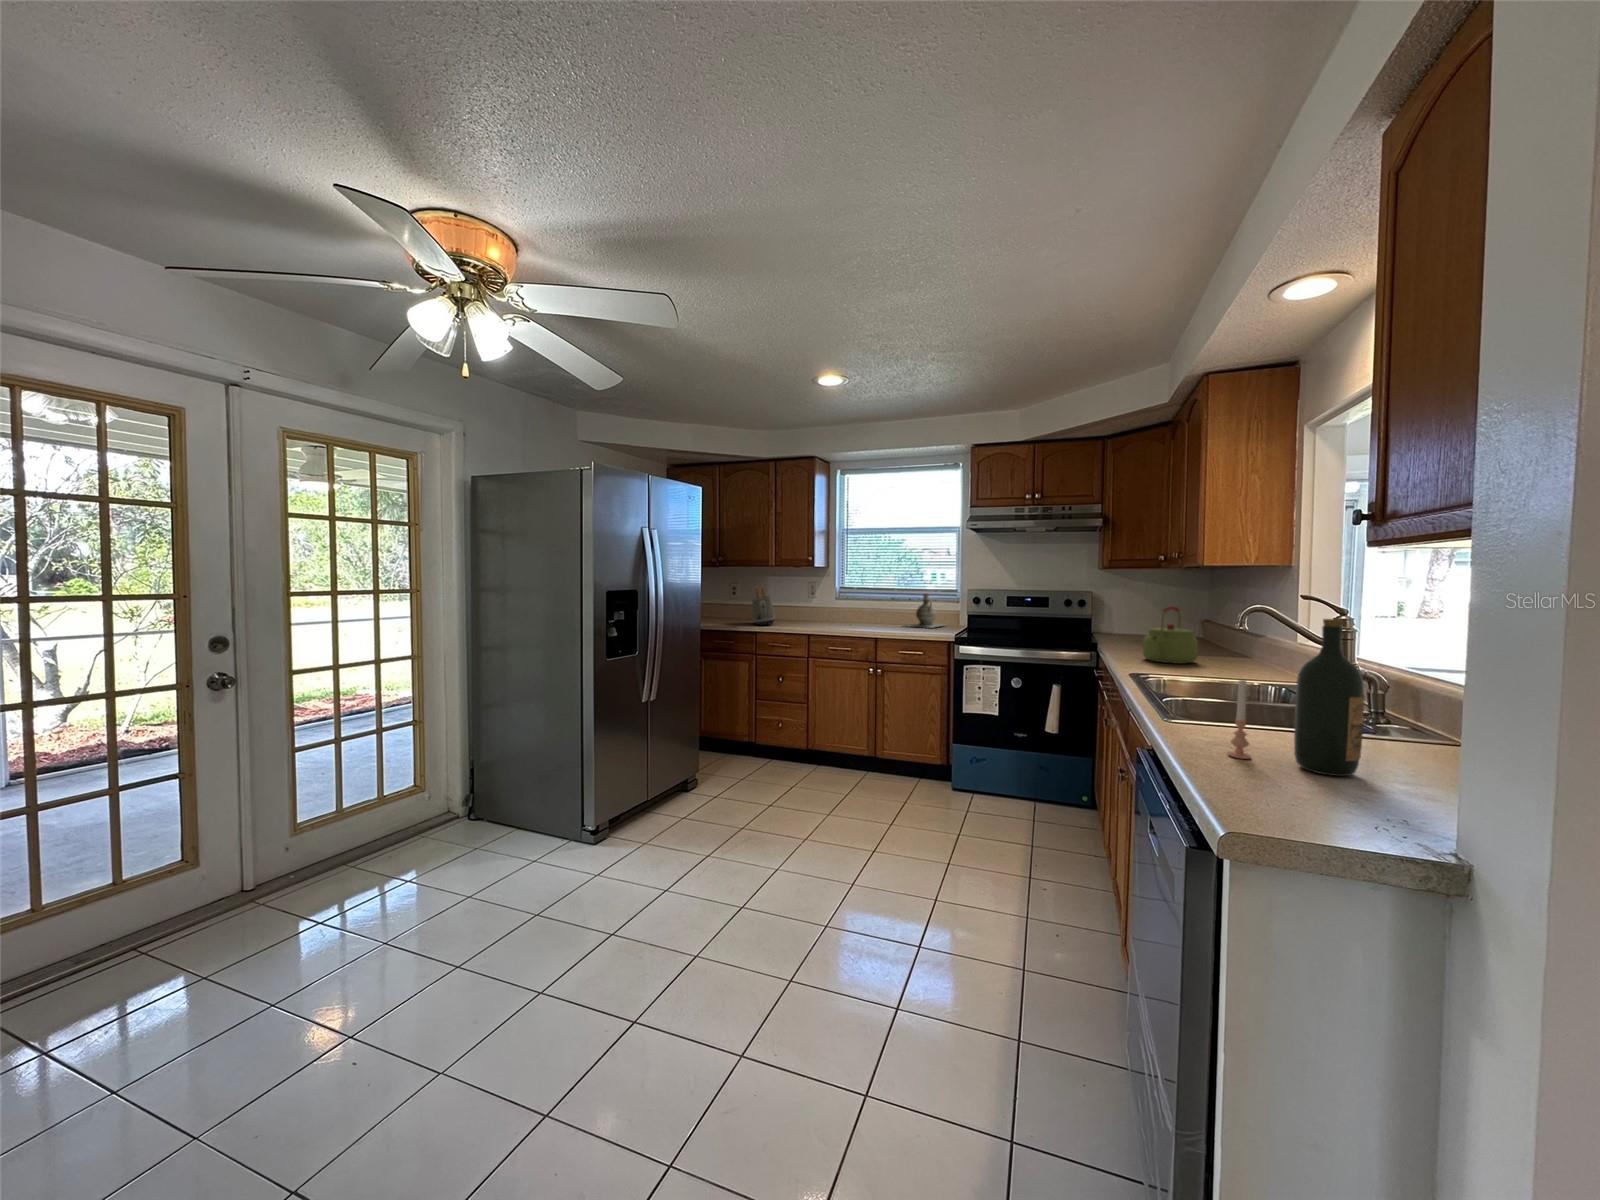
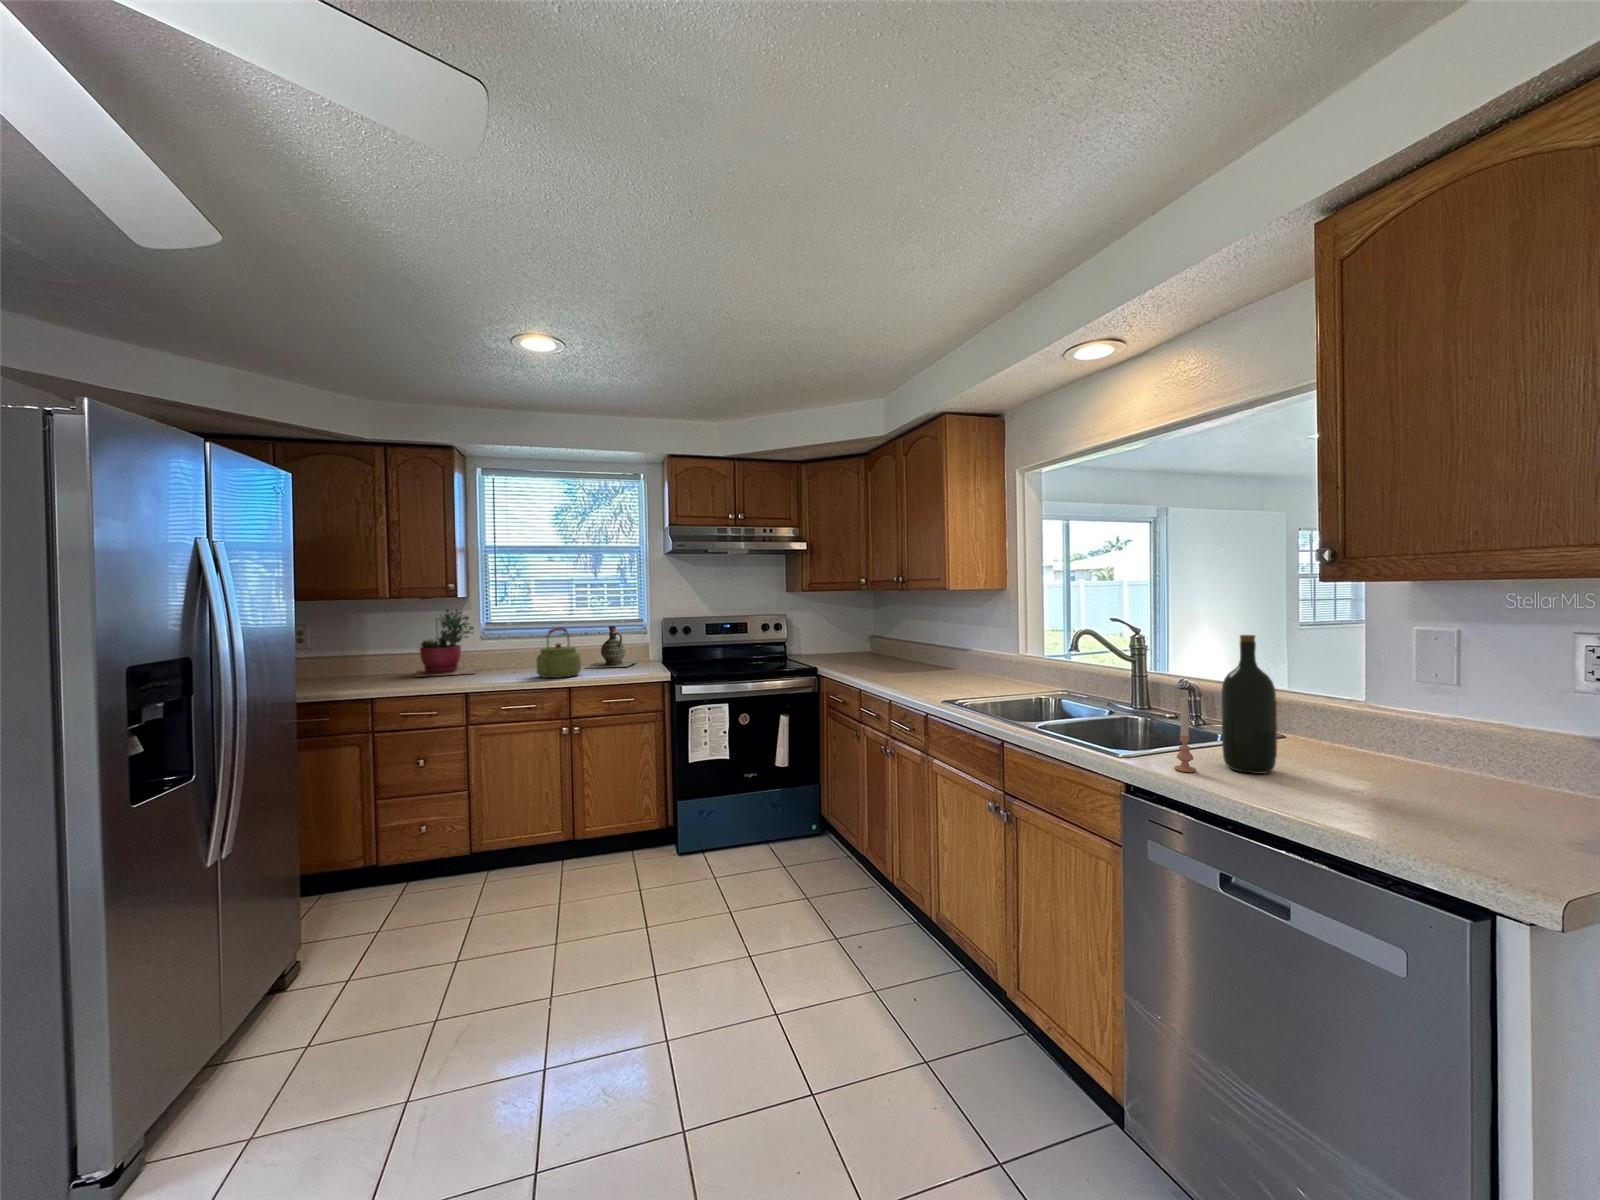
succulent plant: none [787,575,830,623] -> present [415,609,476,677]
toaster: present [752,586,775,625] -> none [359,629,407,689]
kettle: present [1143,606,1198,664] -> present [536,627,581,678]

